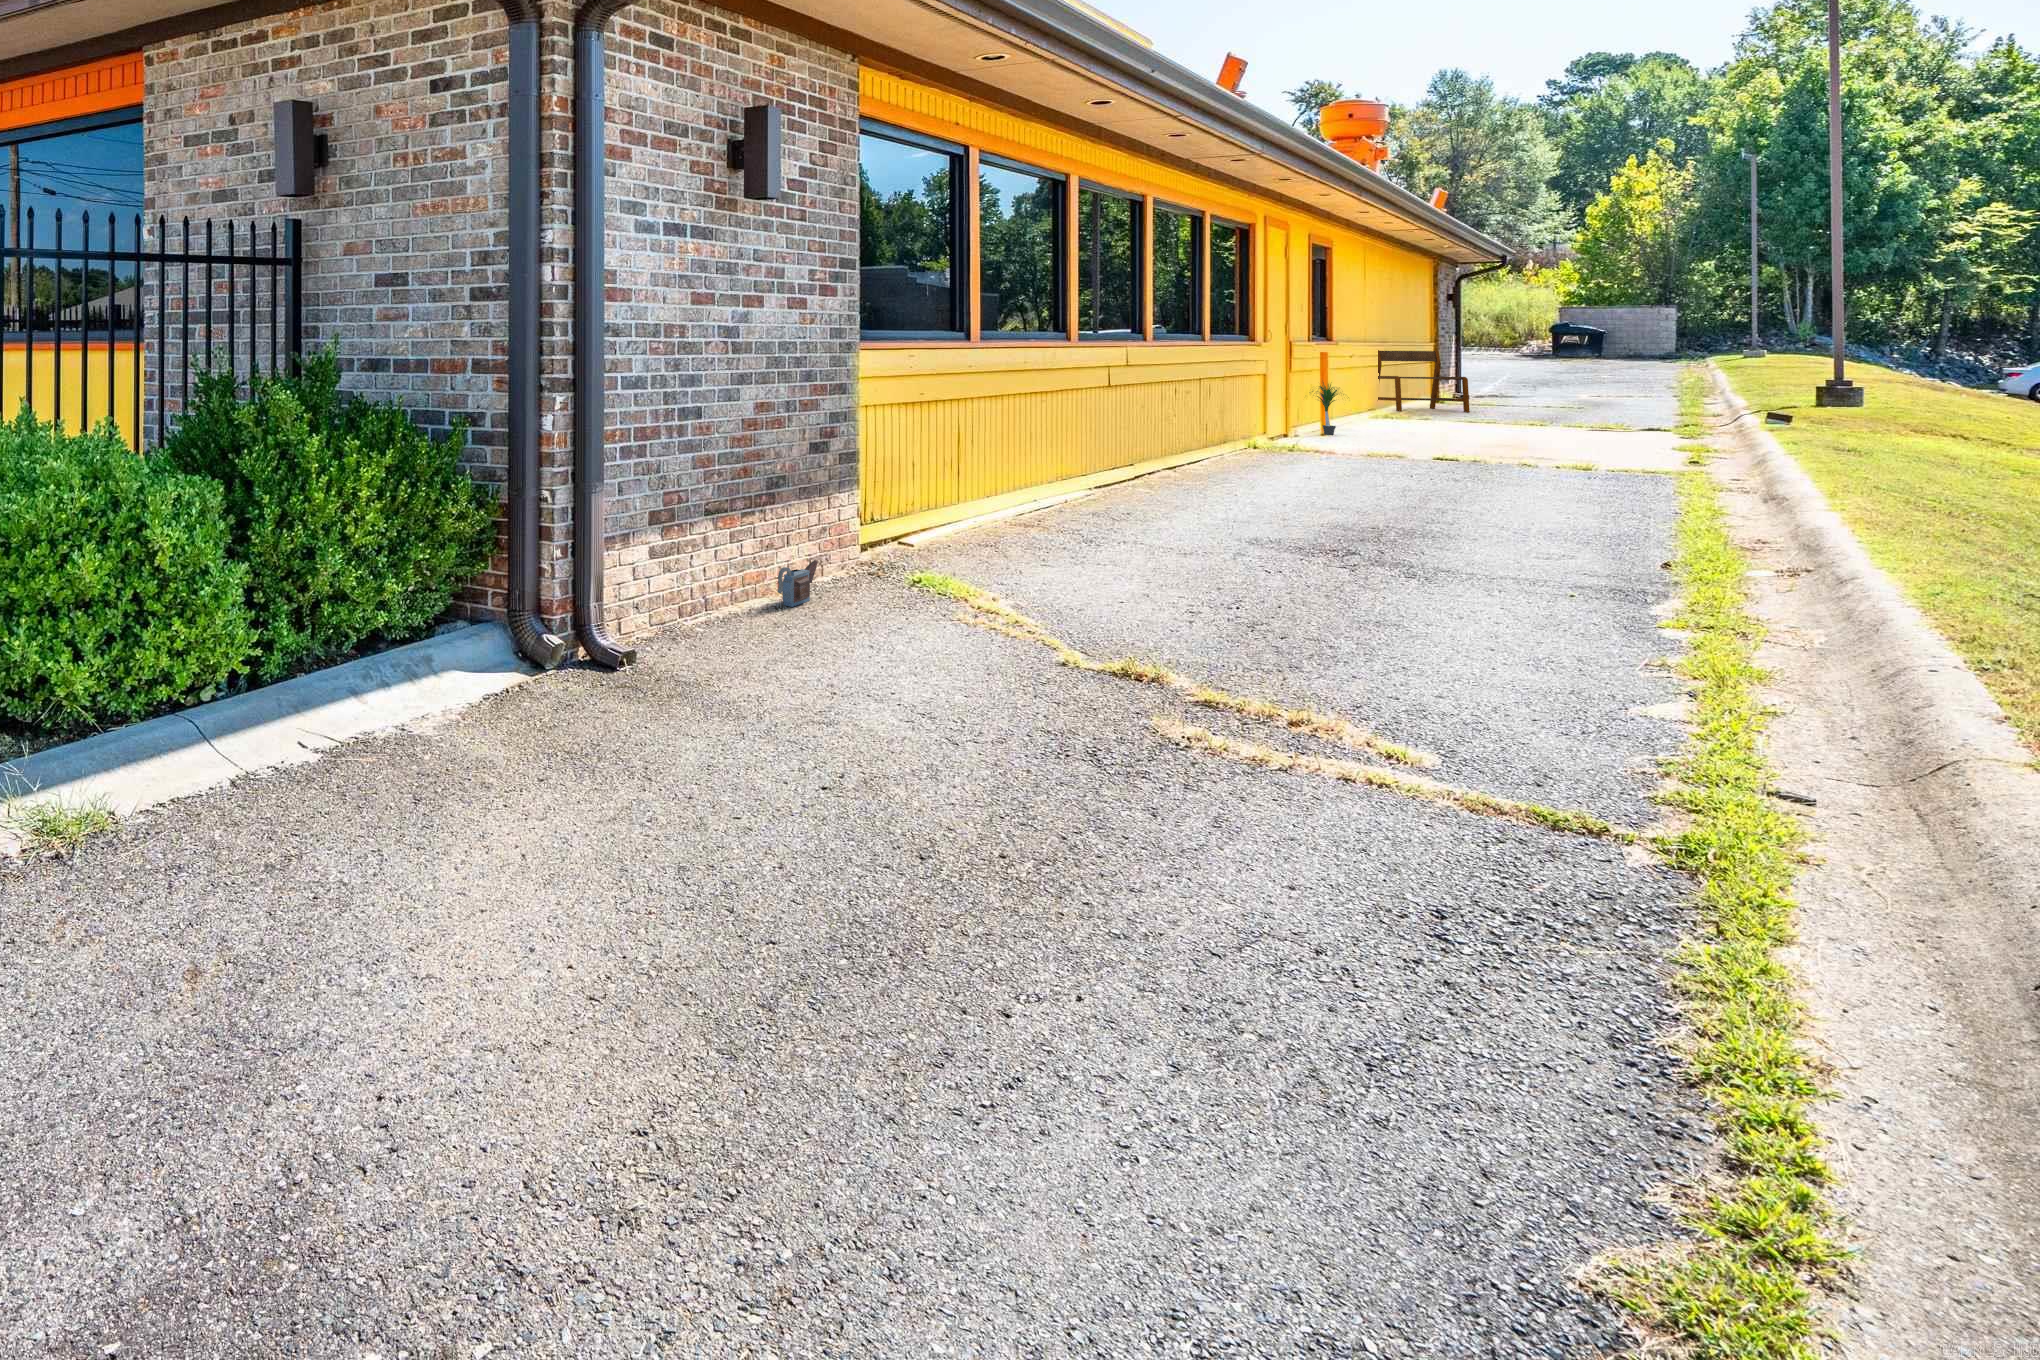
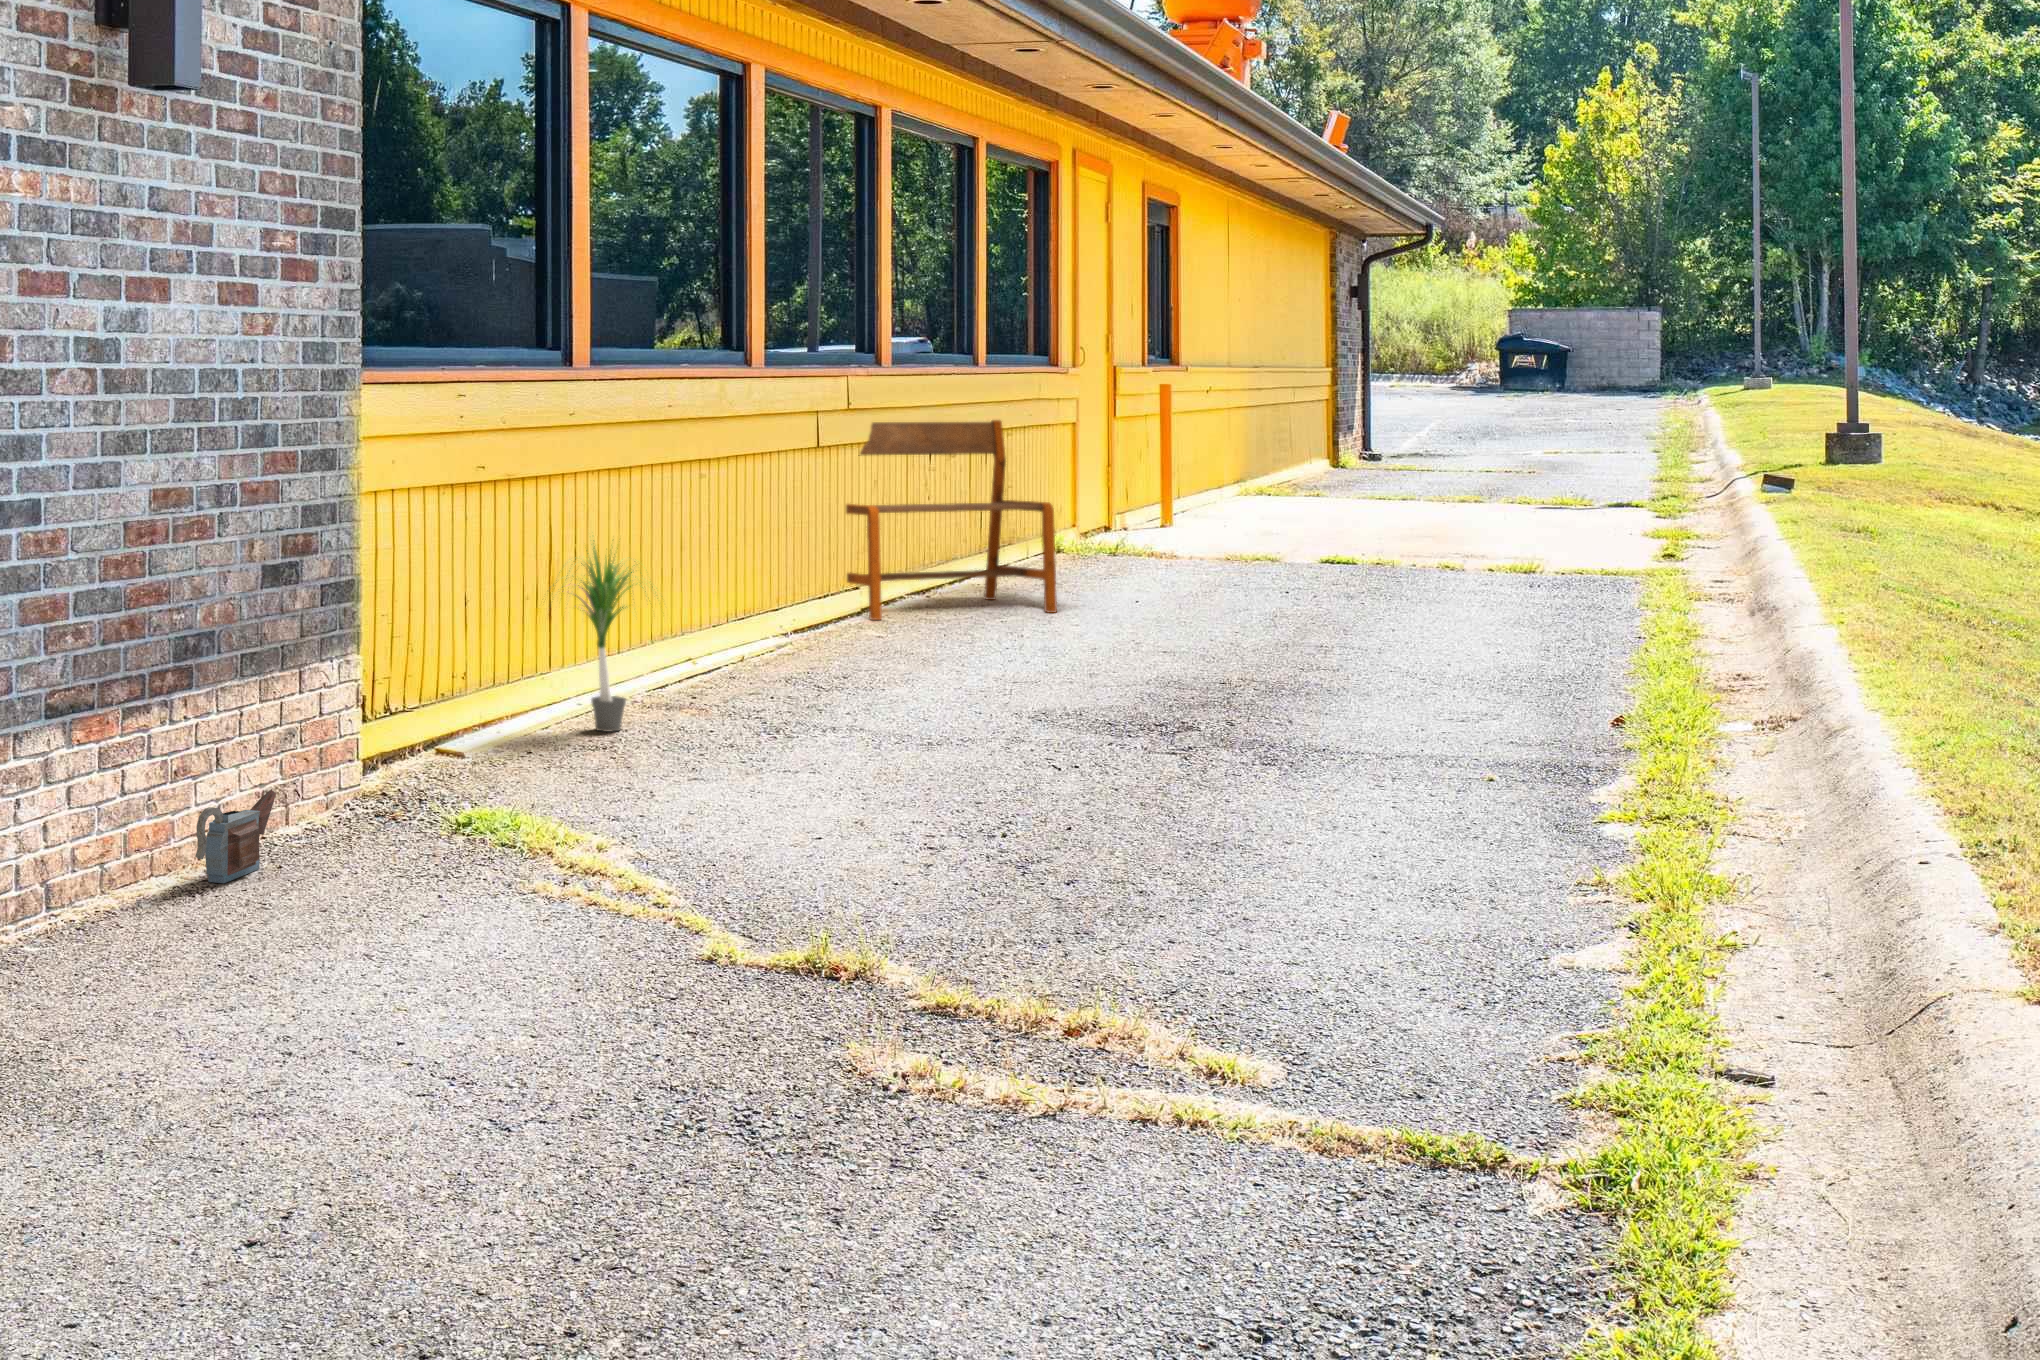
bench: present [1378,350,1470,412] -> present [846,420,1057,620]
potted plant: present [1312,382,1338,435] -> present [553,540,653,732]

